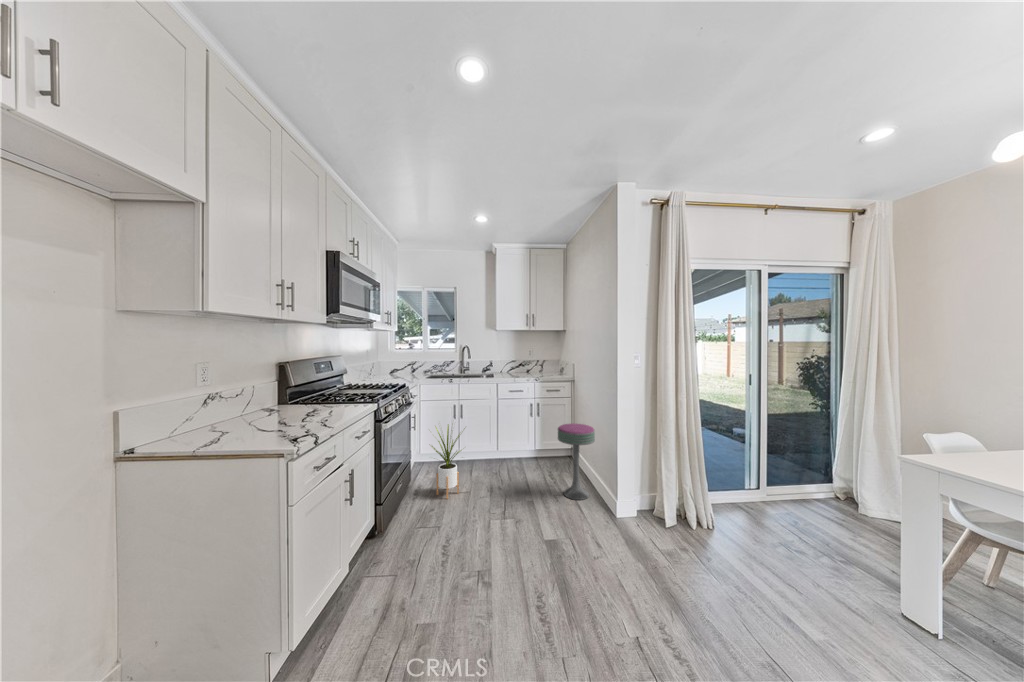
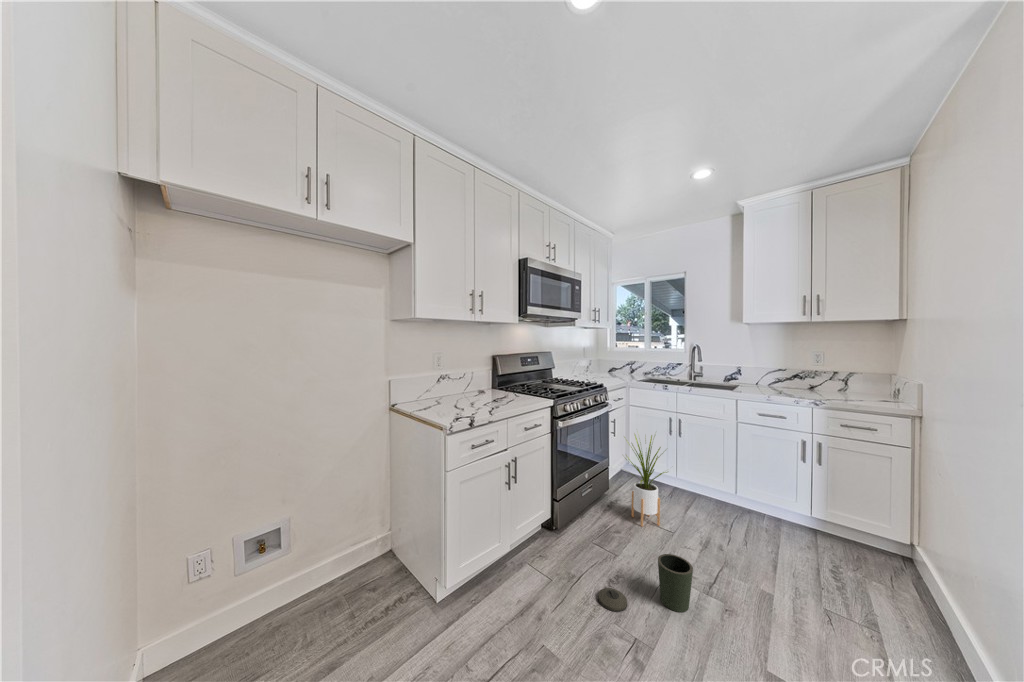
bar stool: present [558,424,595,500] -> none [835,478,935,632]
trash can: none [441,506,501,566] -> present [598,554,693,612]

